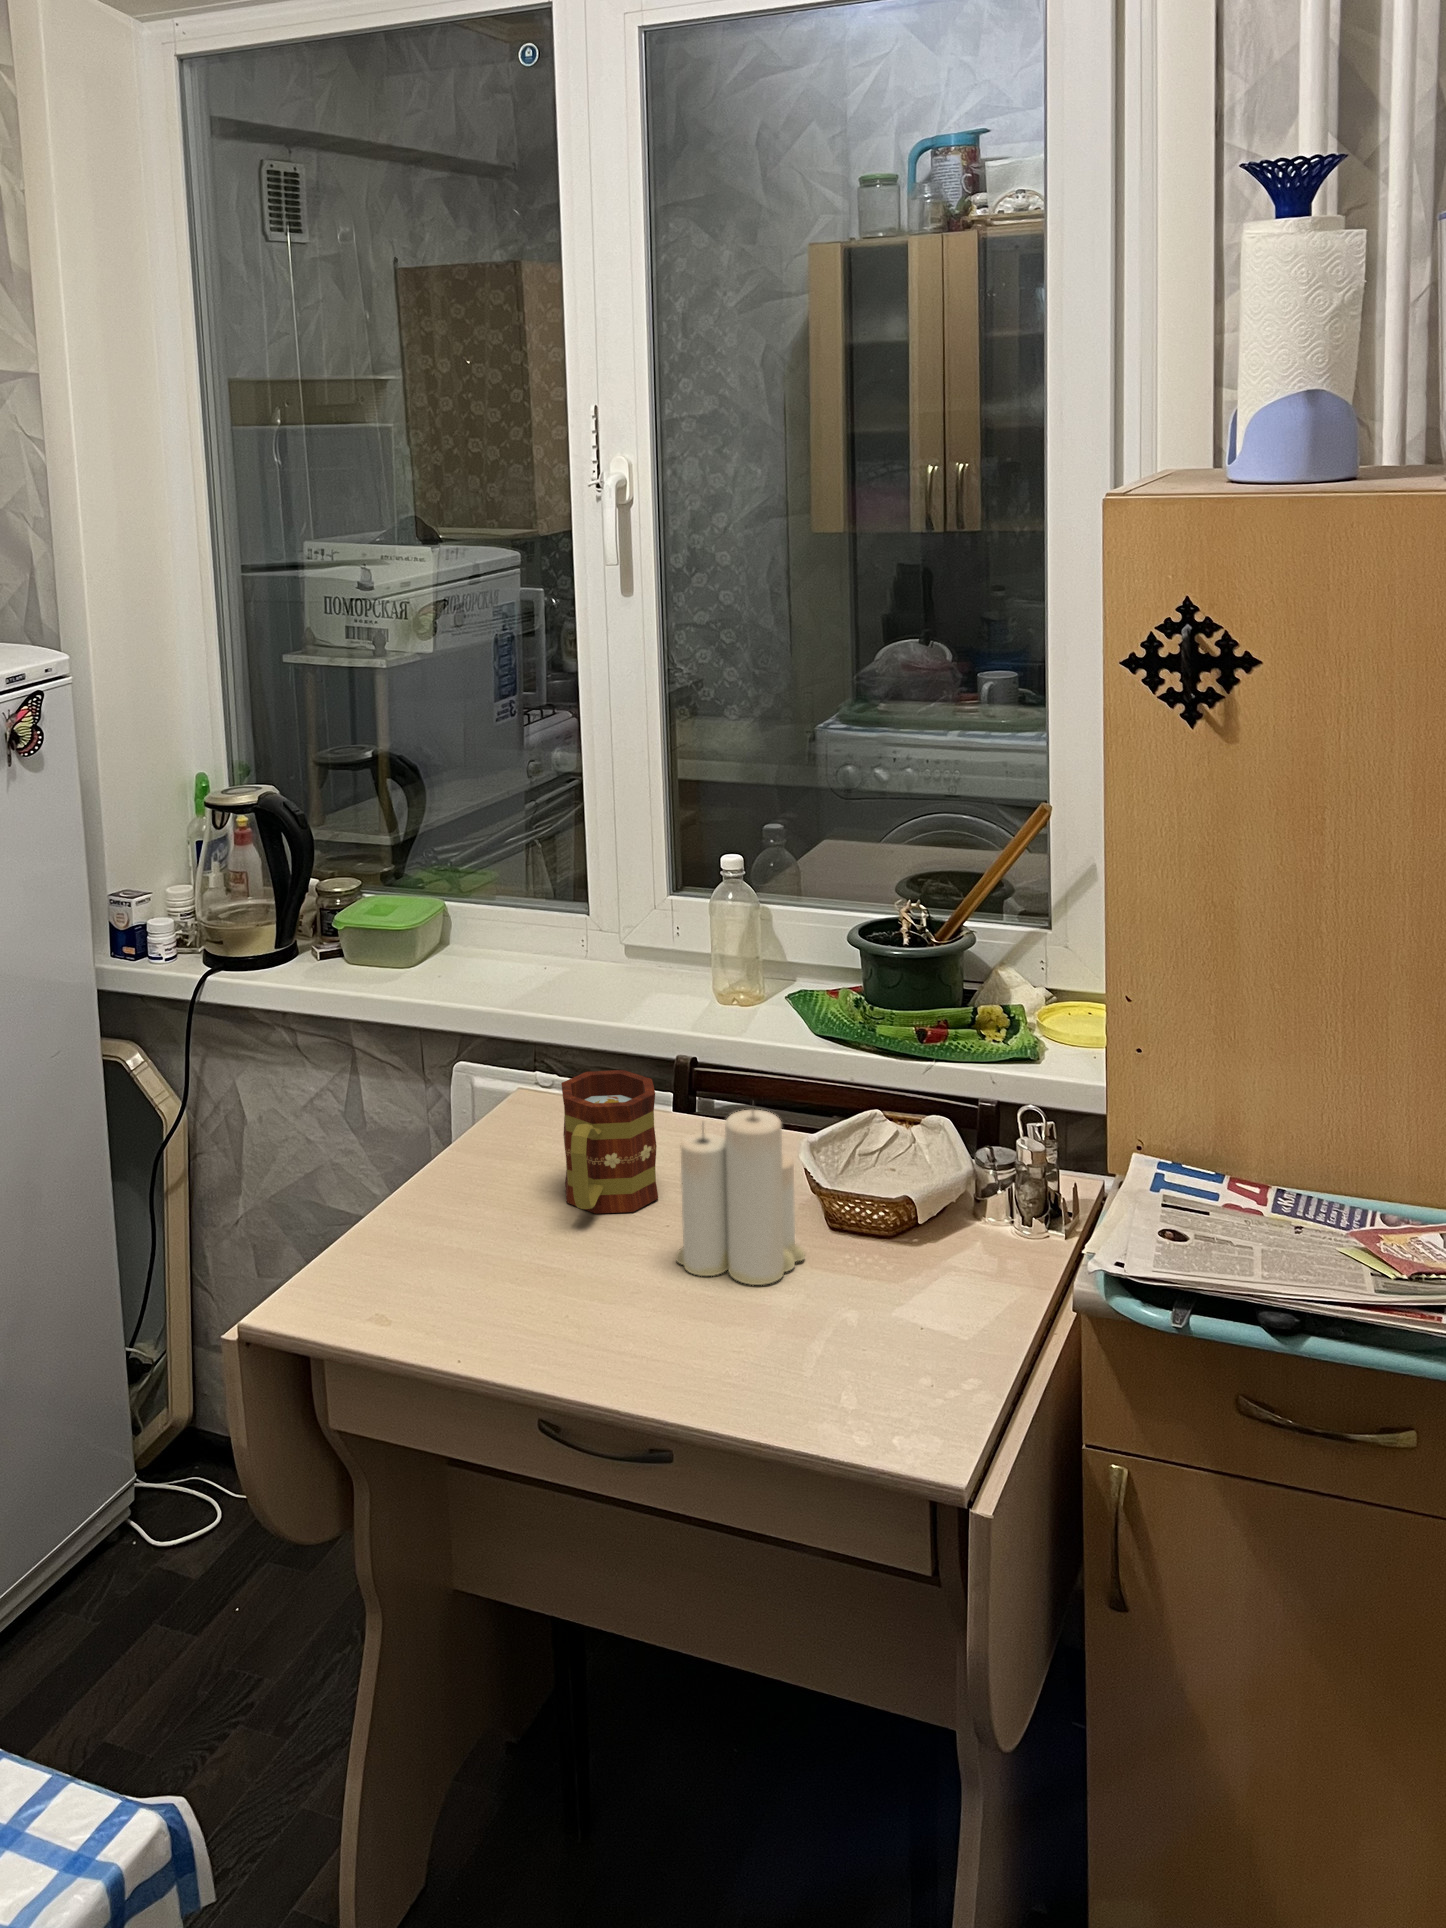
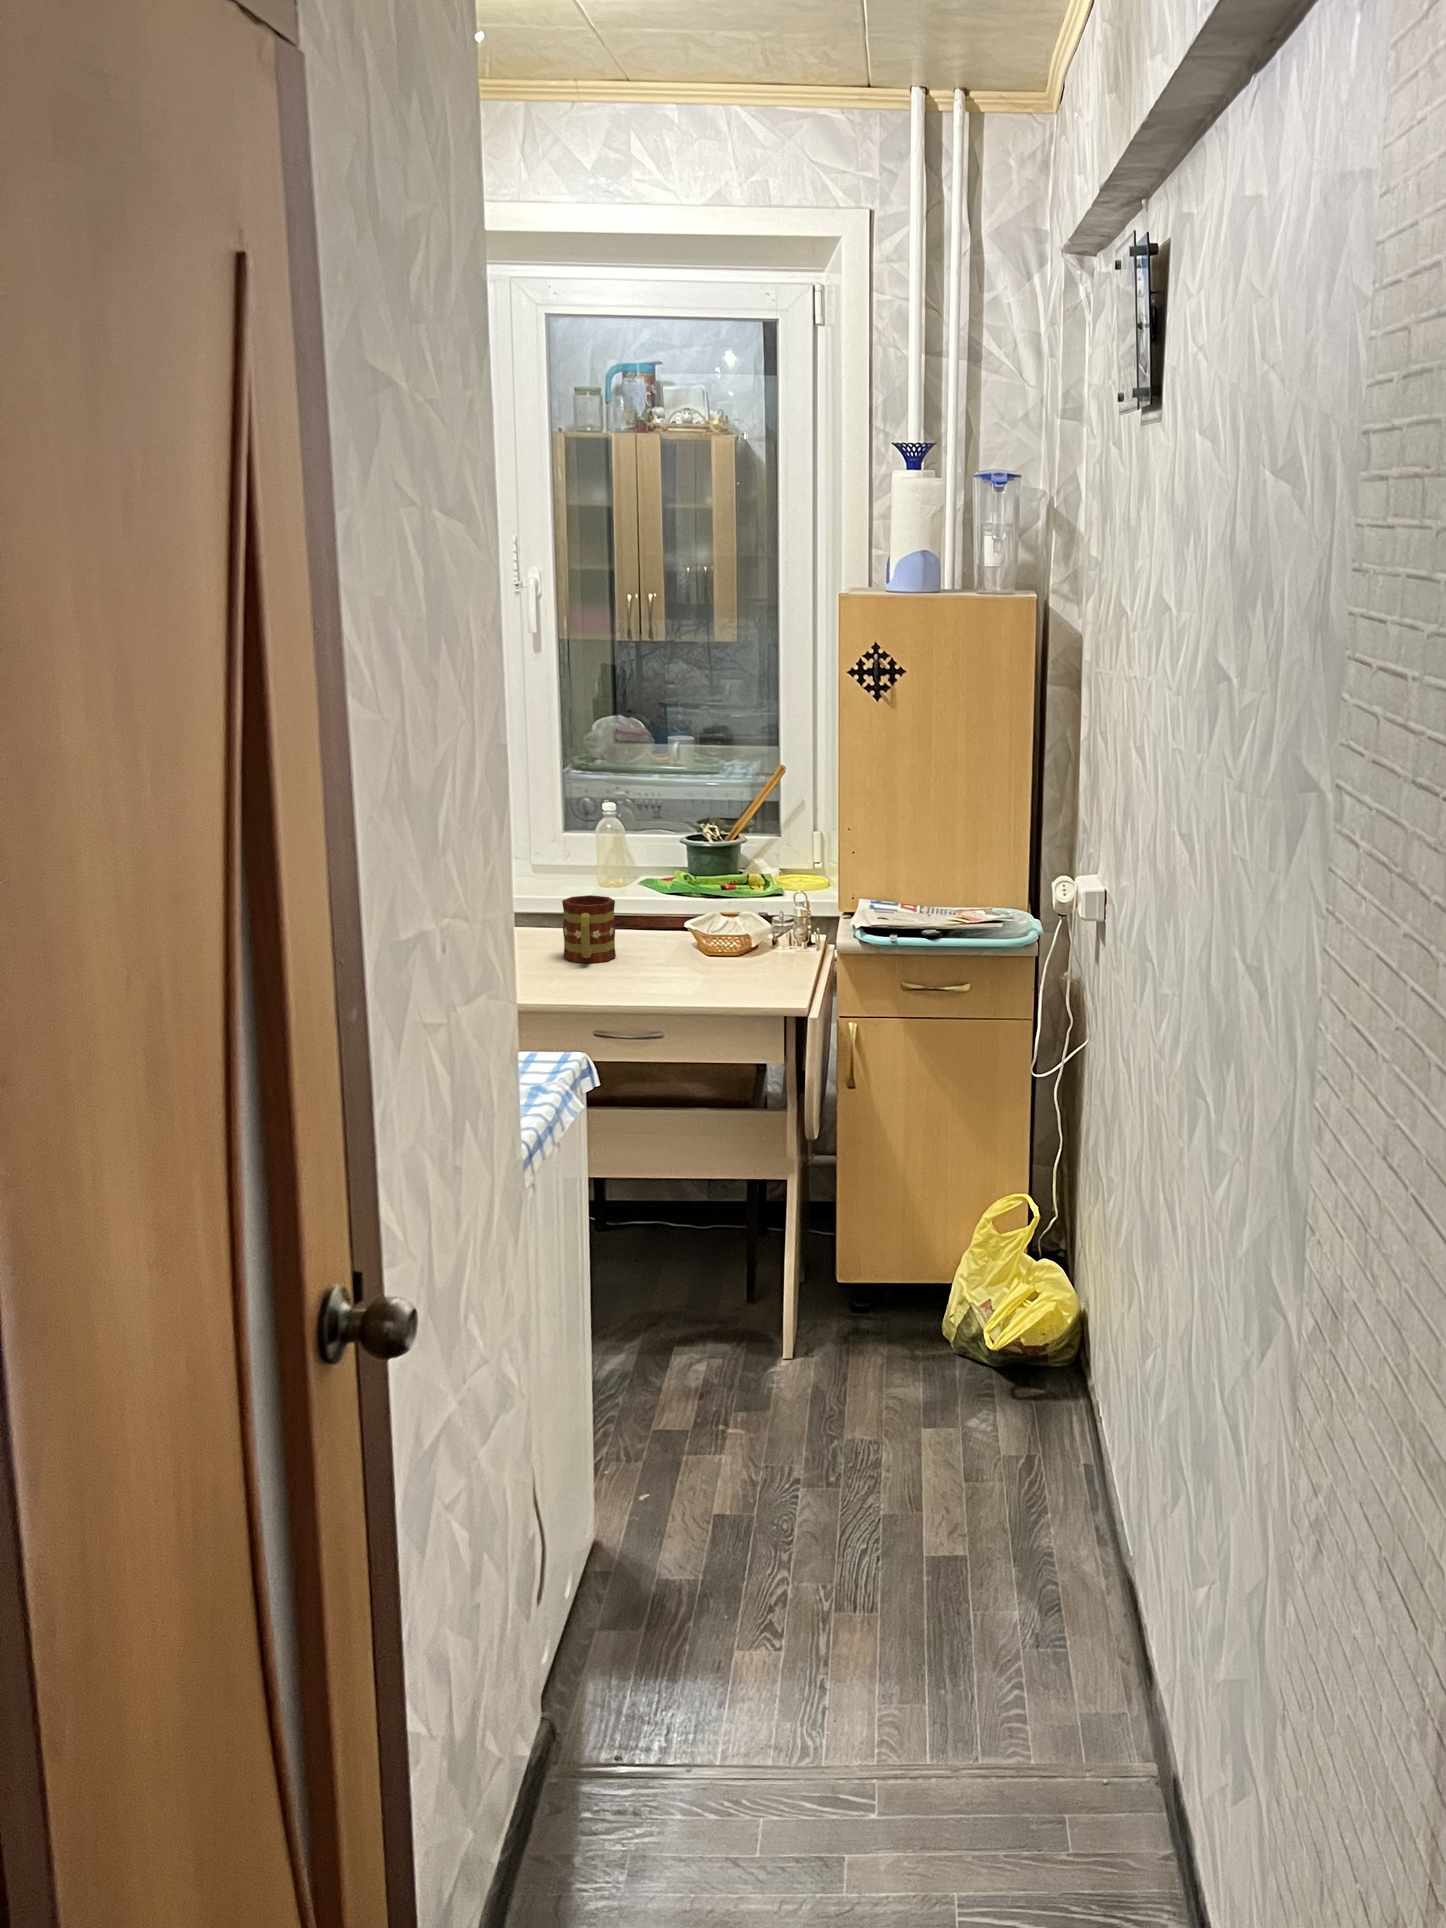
candle: present [676,1102,805,1285] -> none [641,885,703,974]

